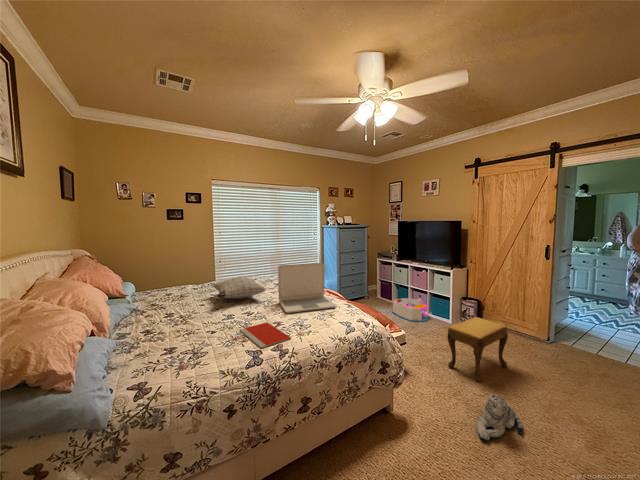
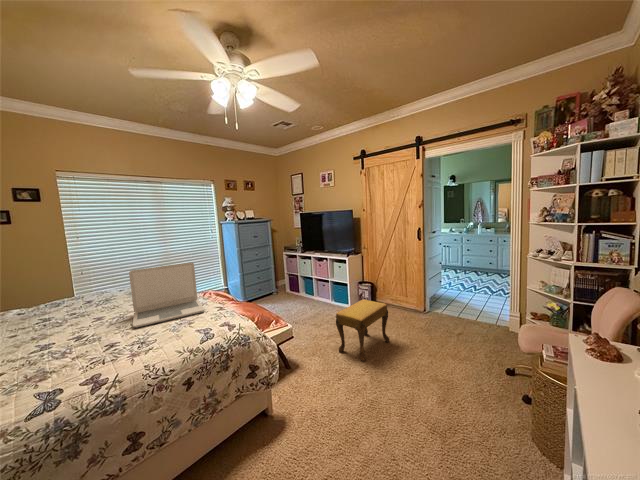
pillow: present [213,277,266,299] -> none [33,289,118,322]
storage bin: present [392,298,430,322] -> none [297,287,332,311]
notebook: present [240,322,291,348] -> none [46,345,117,386]
plush toy: present [477,394,523,441] -> none [353,374,394,422]

